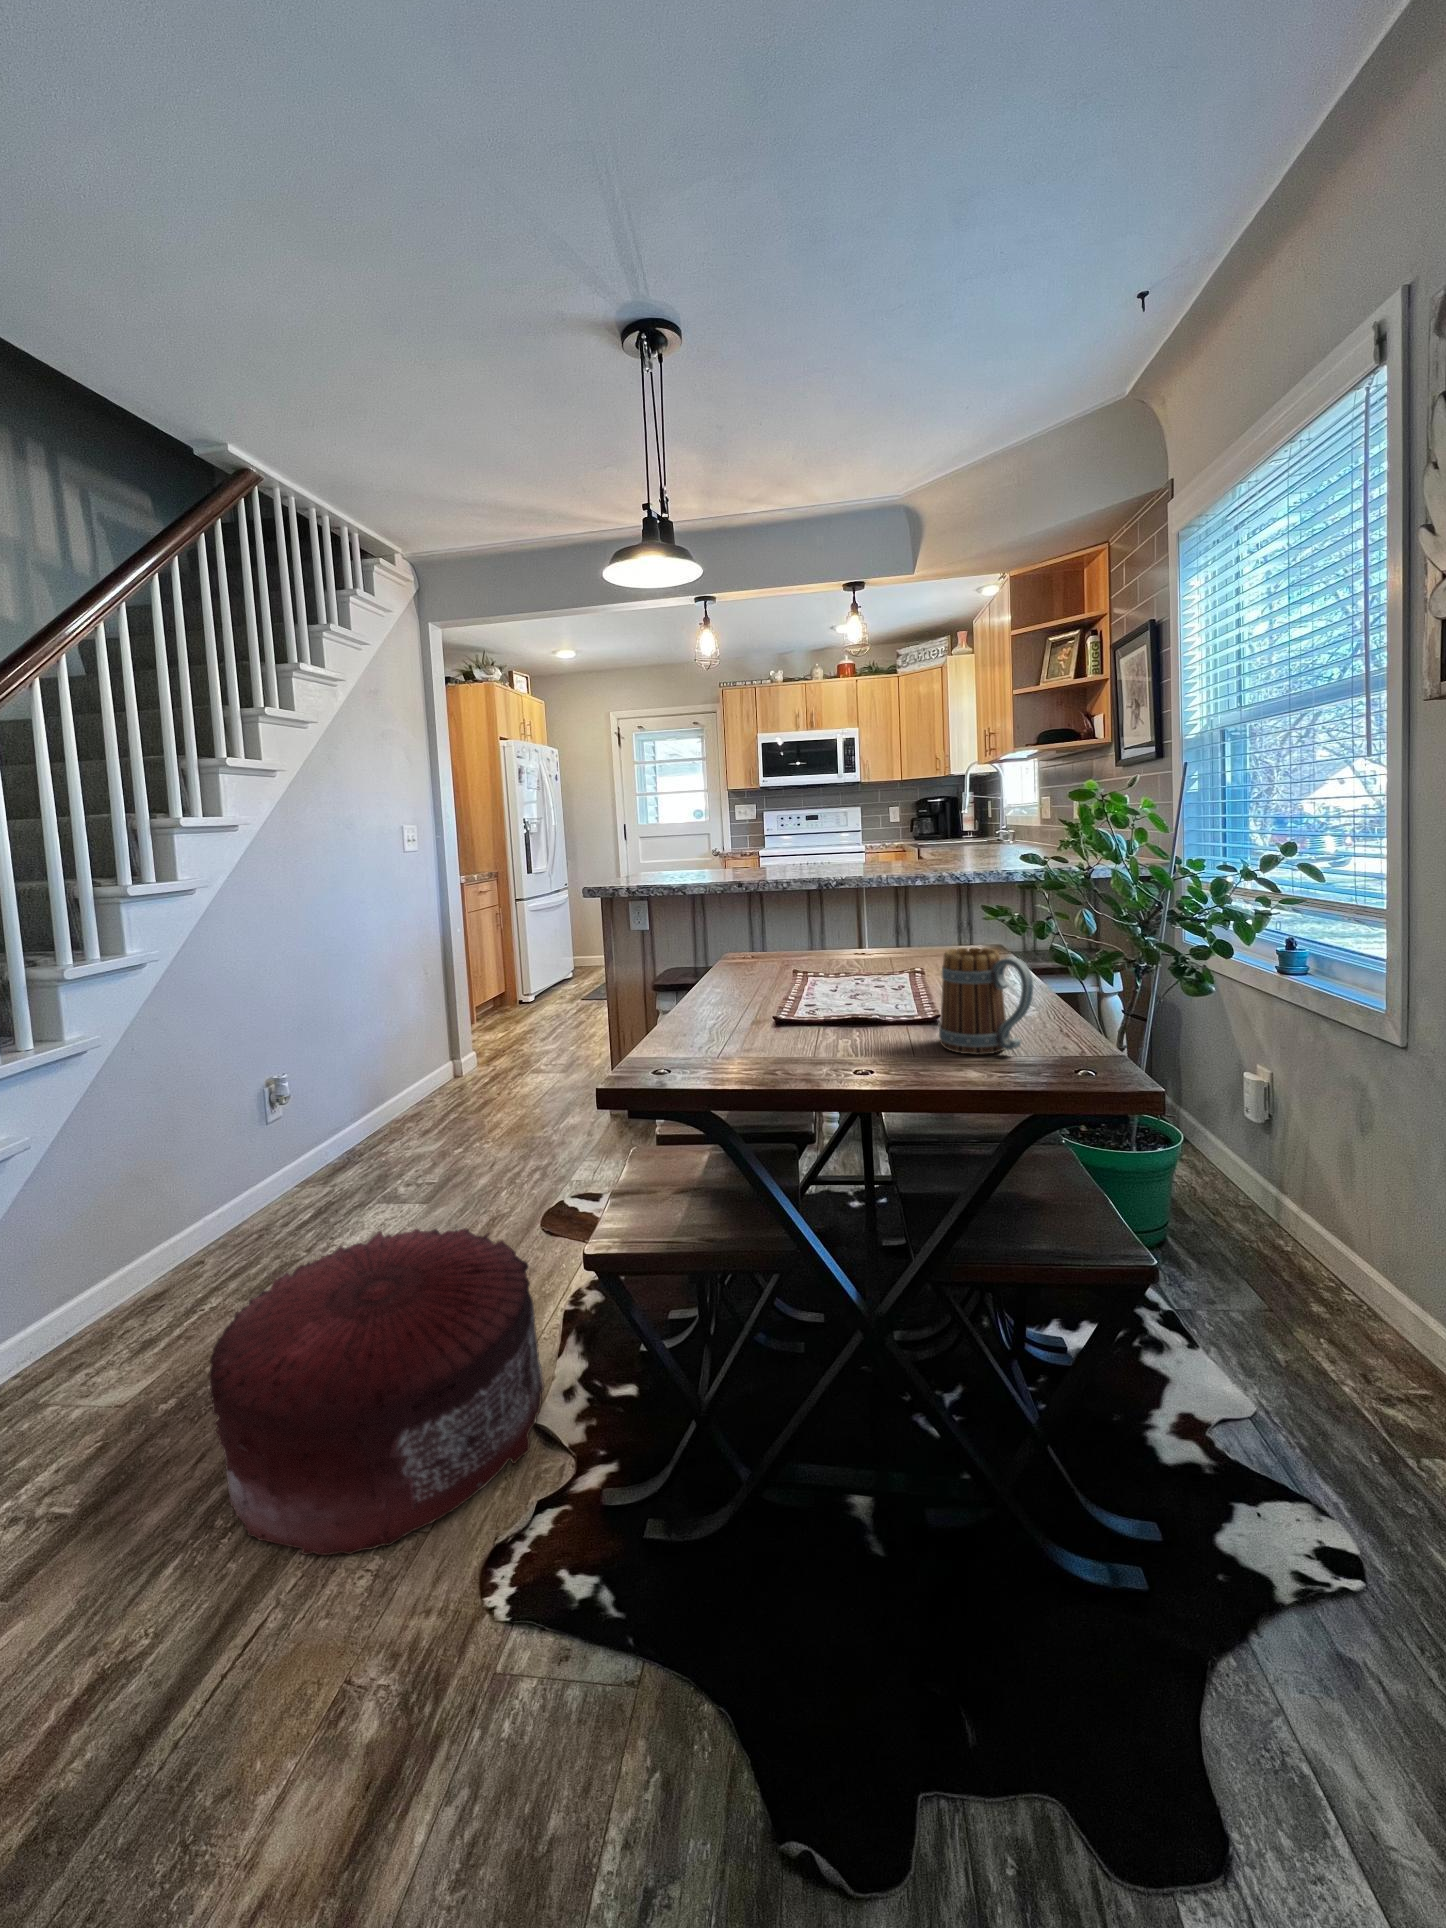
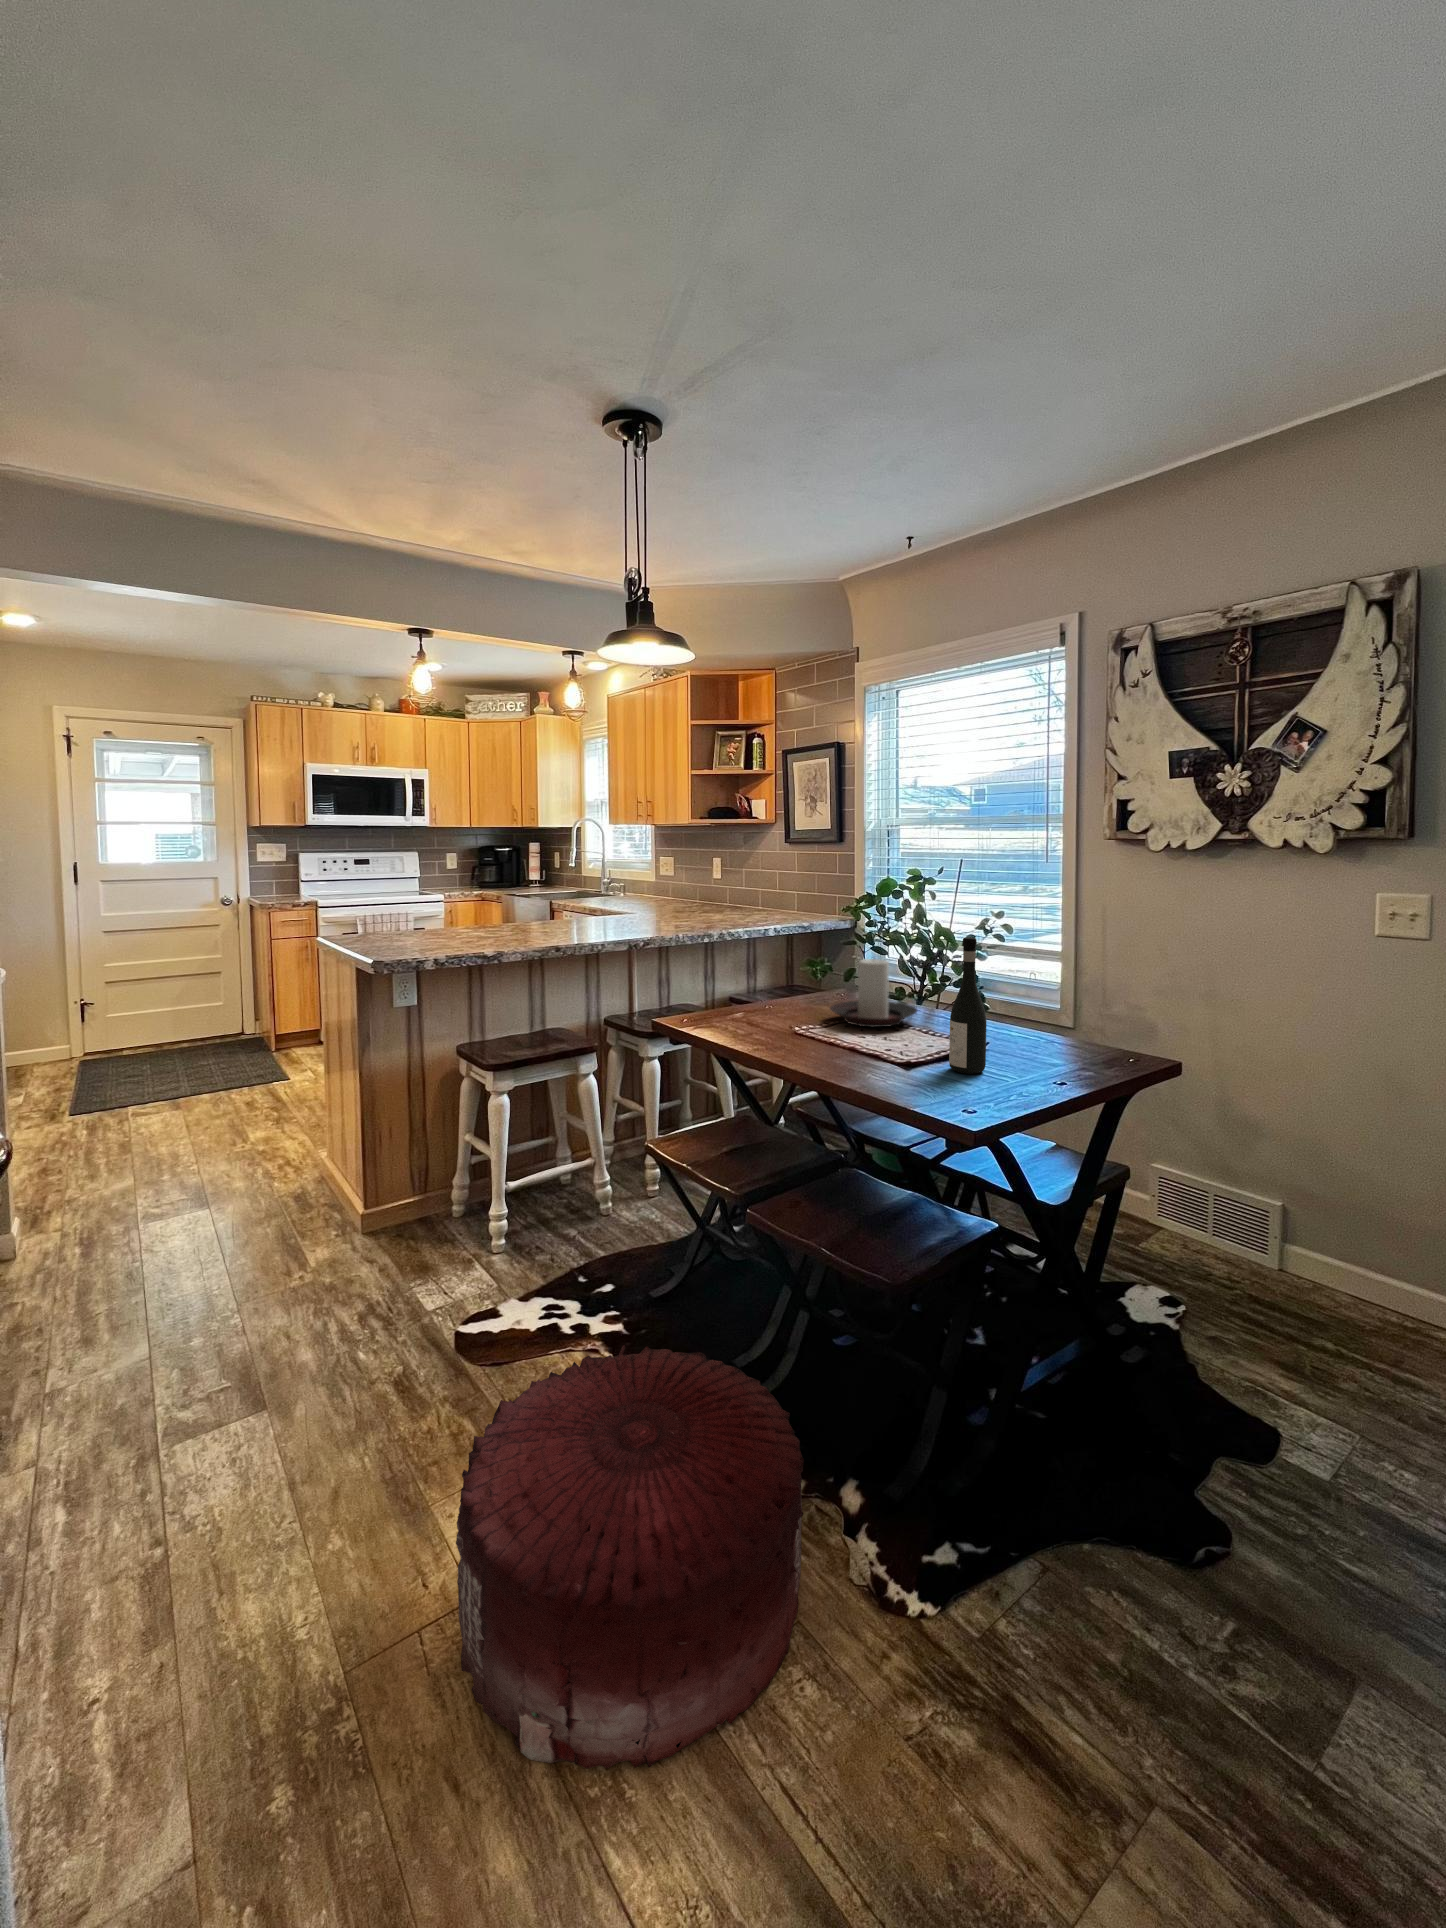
wine bottle: none [784,861,834,1045] -> present [949,937,986,1074]
candle holder: none [844,896,960,986] -> present [830,959,917,1027]
mug: present [939,948,1034,1055] -> none [1027,991,1096,1061]

